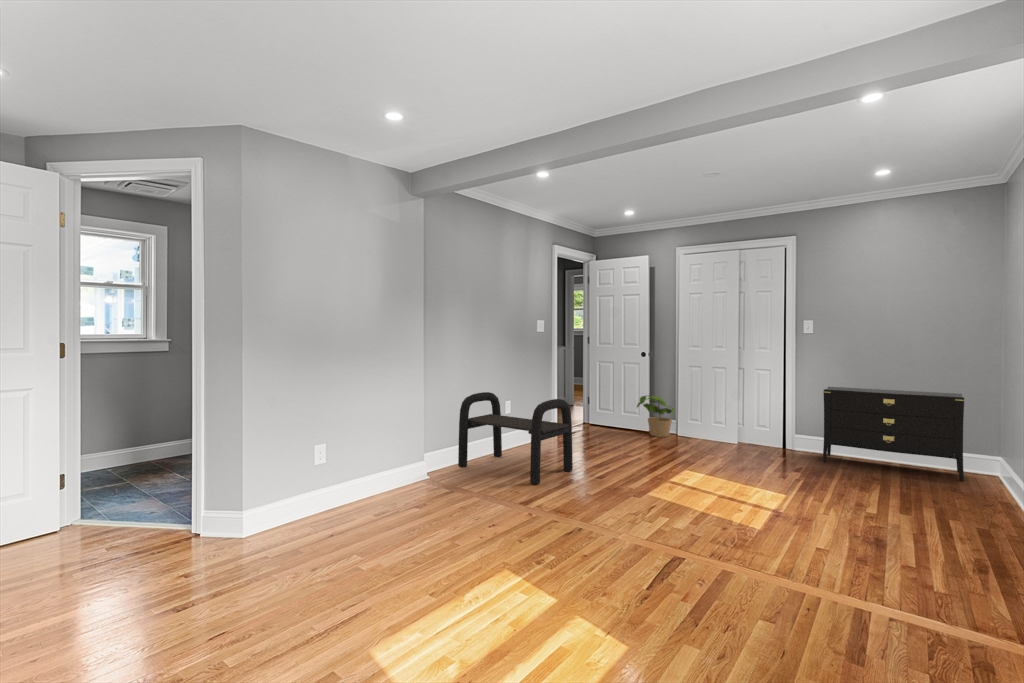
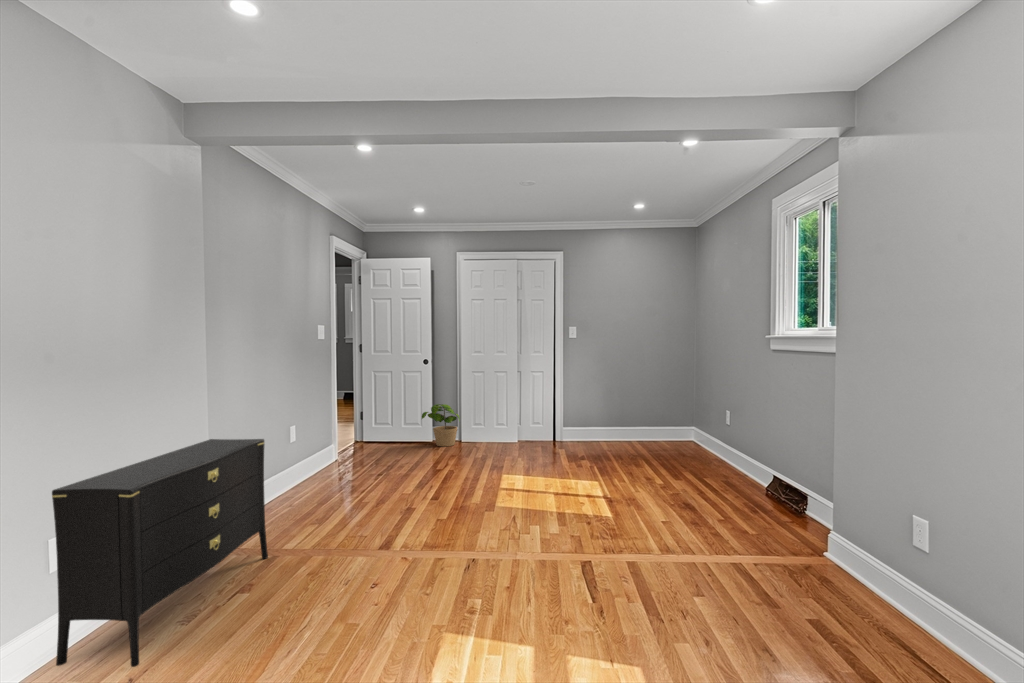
dresser: present [823,387,964,481] -> present [52,439,268,667]
bench: present [458,392,573,484] -> none [249,417,398,522]

